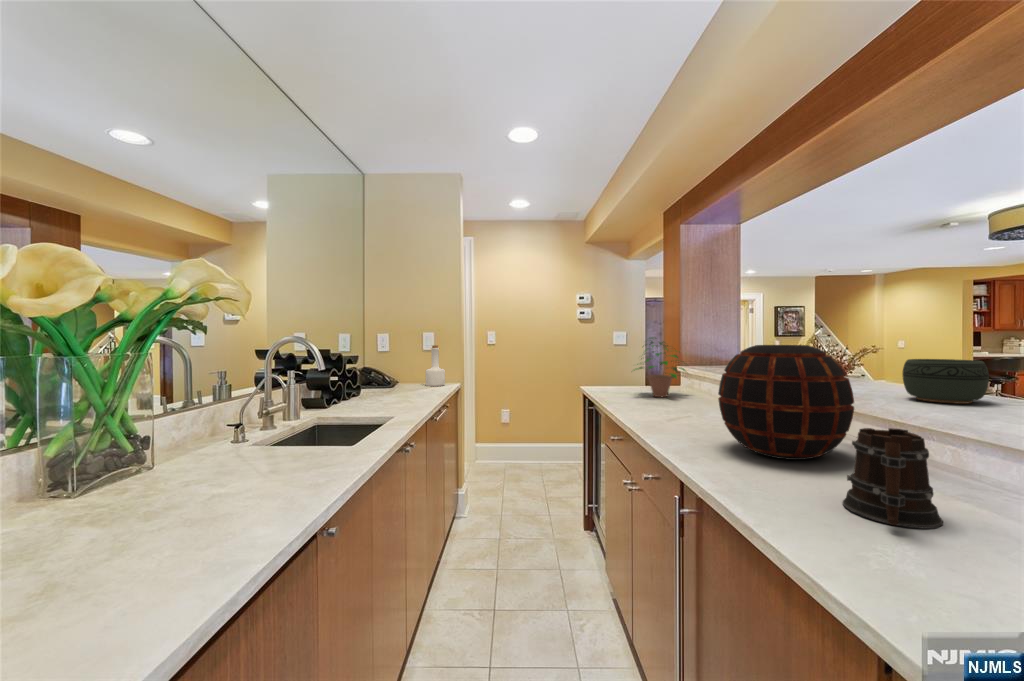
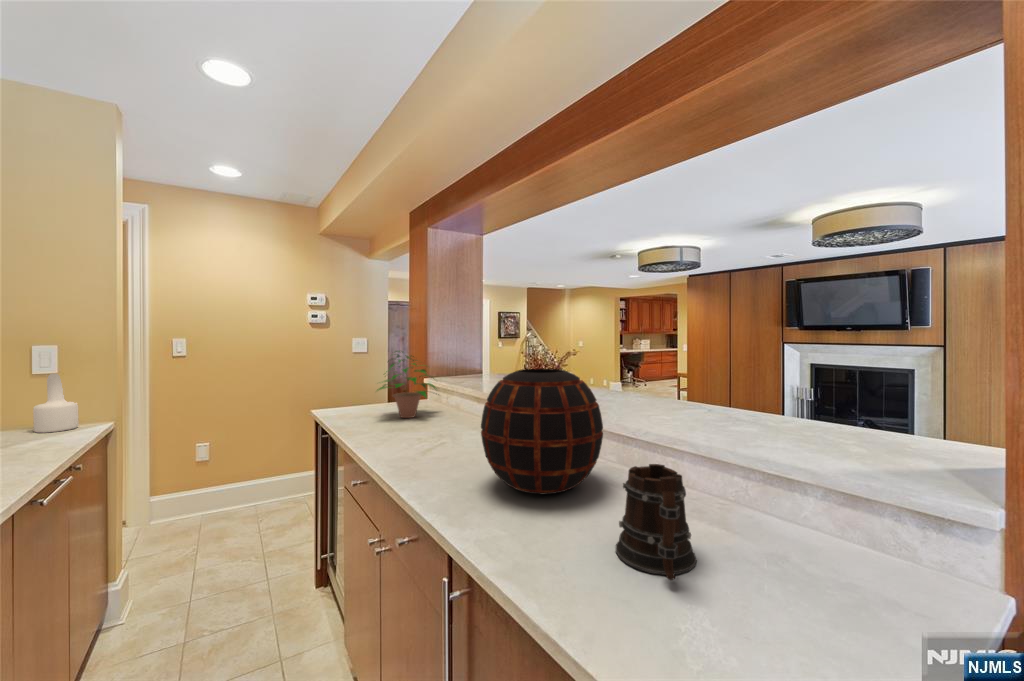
bowl: present [903,359,989,404] -> none [621,373,675,412]

